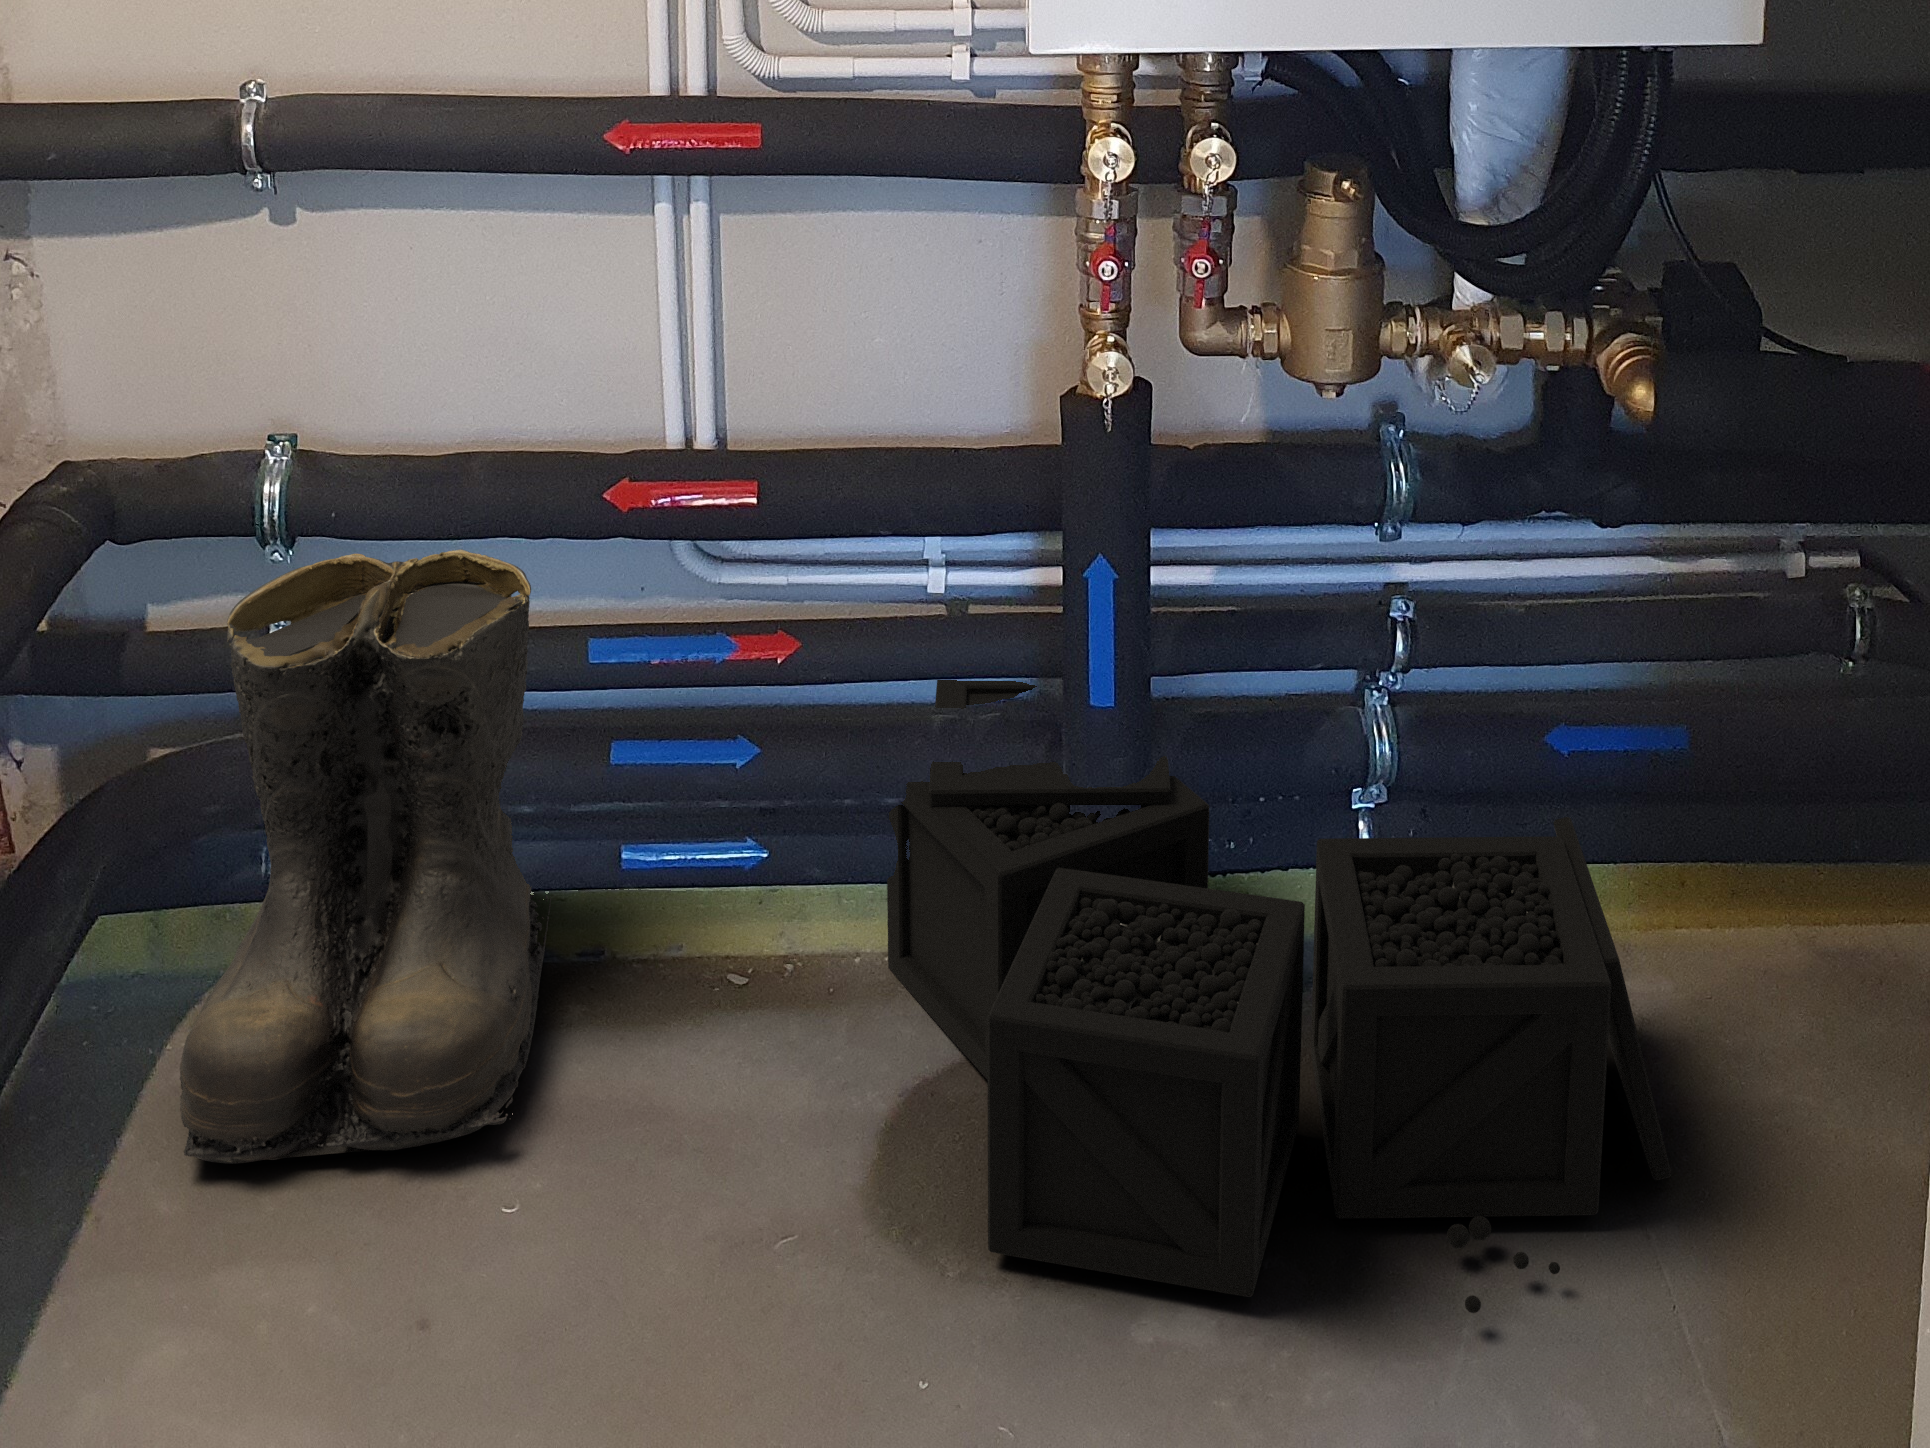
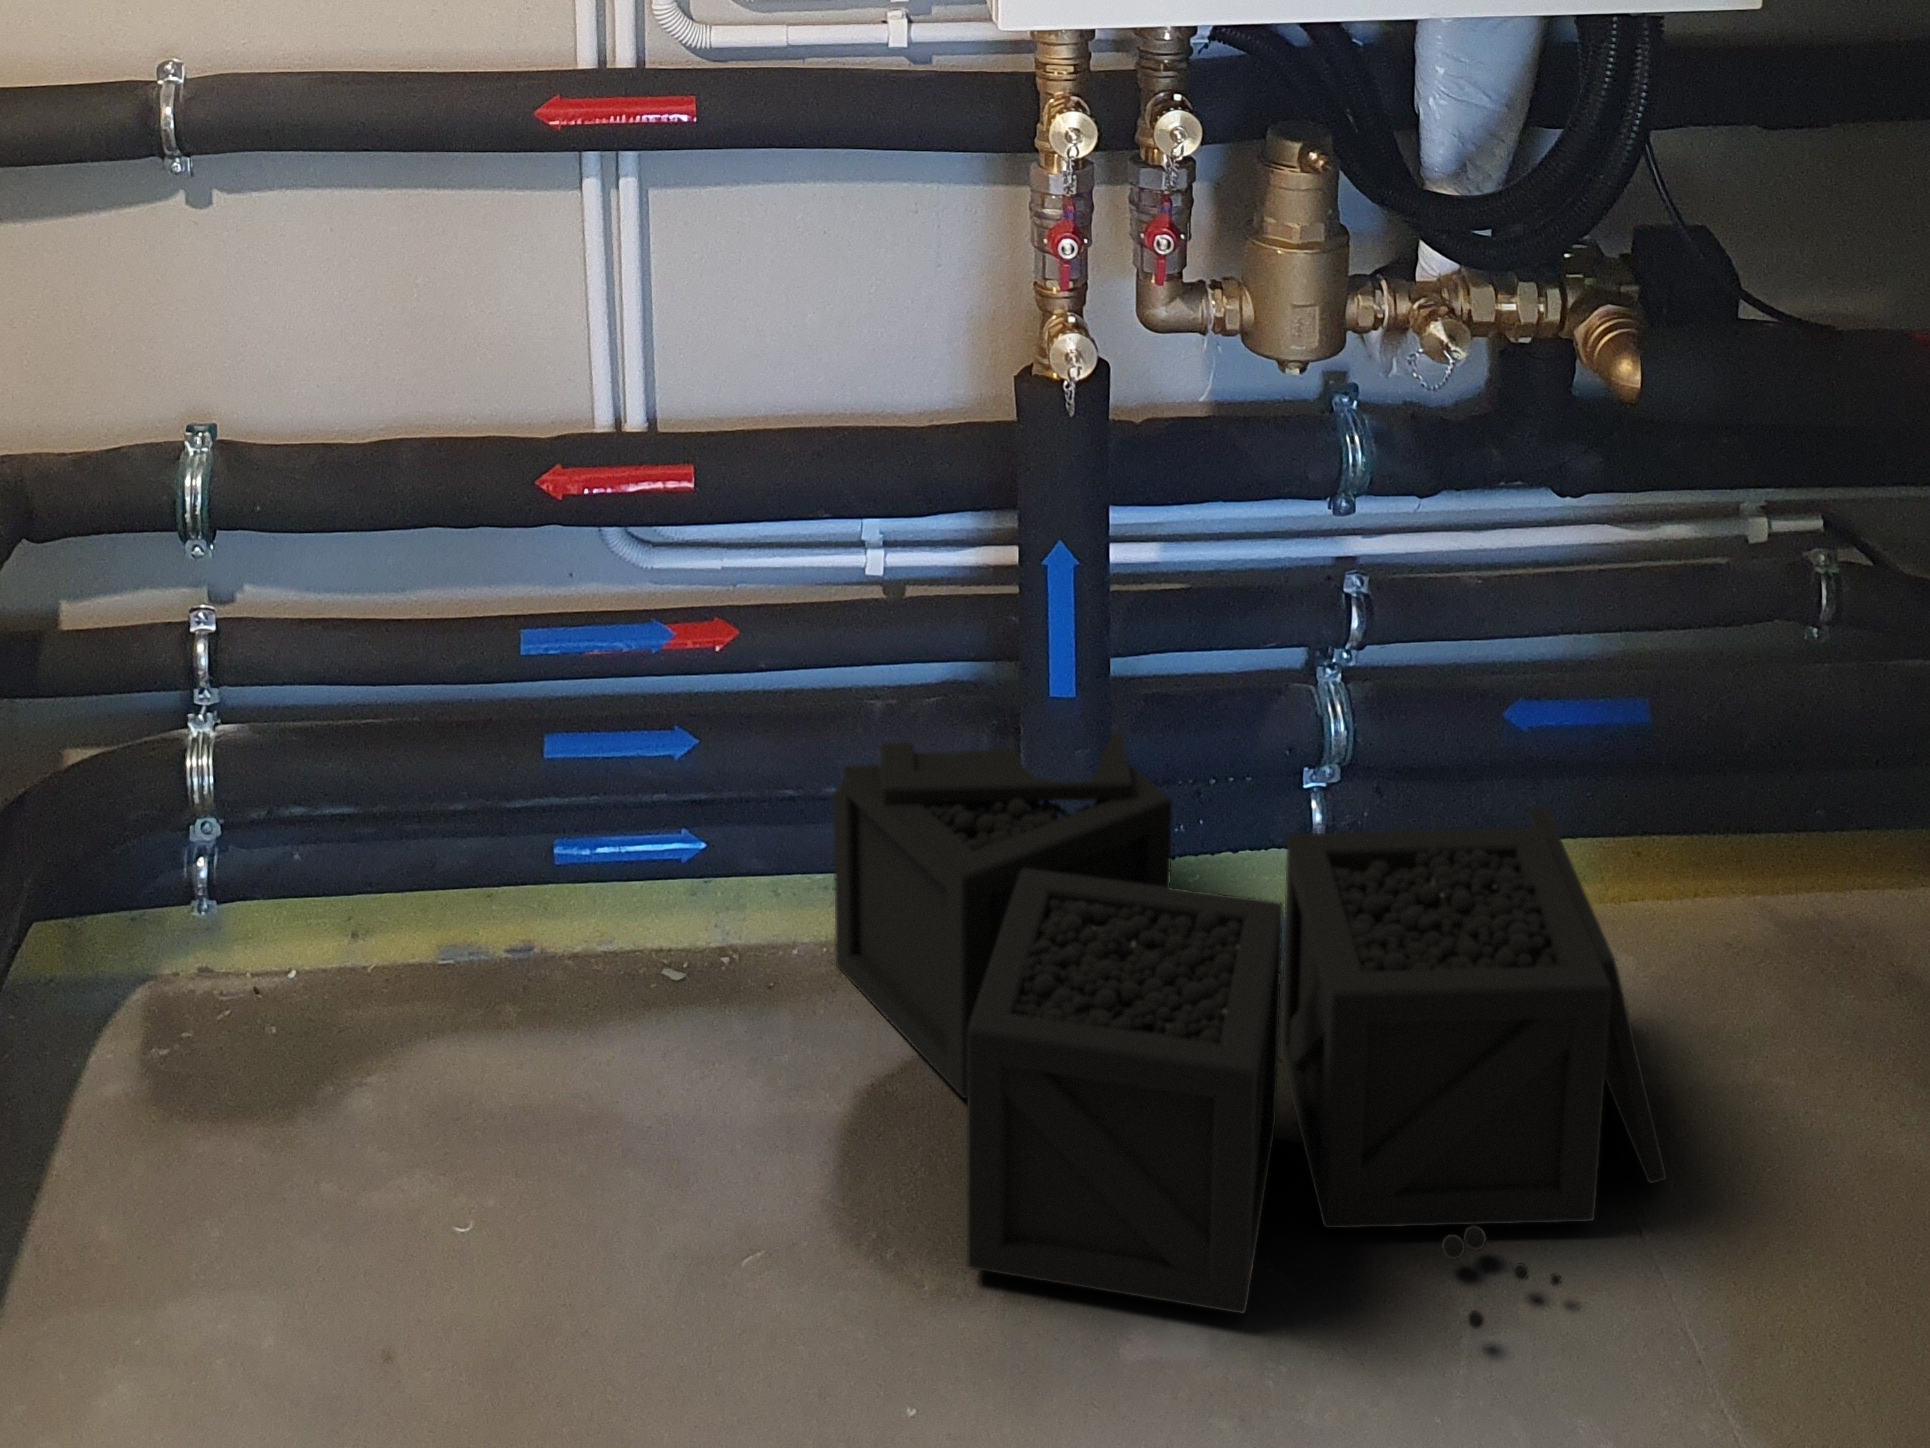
boots: present [180,549,551,1164] -> none [123,542,485,1183]

